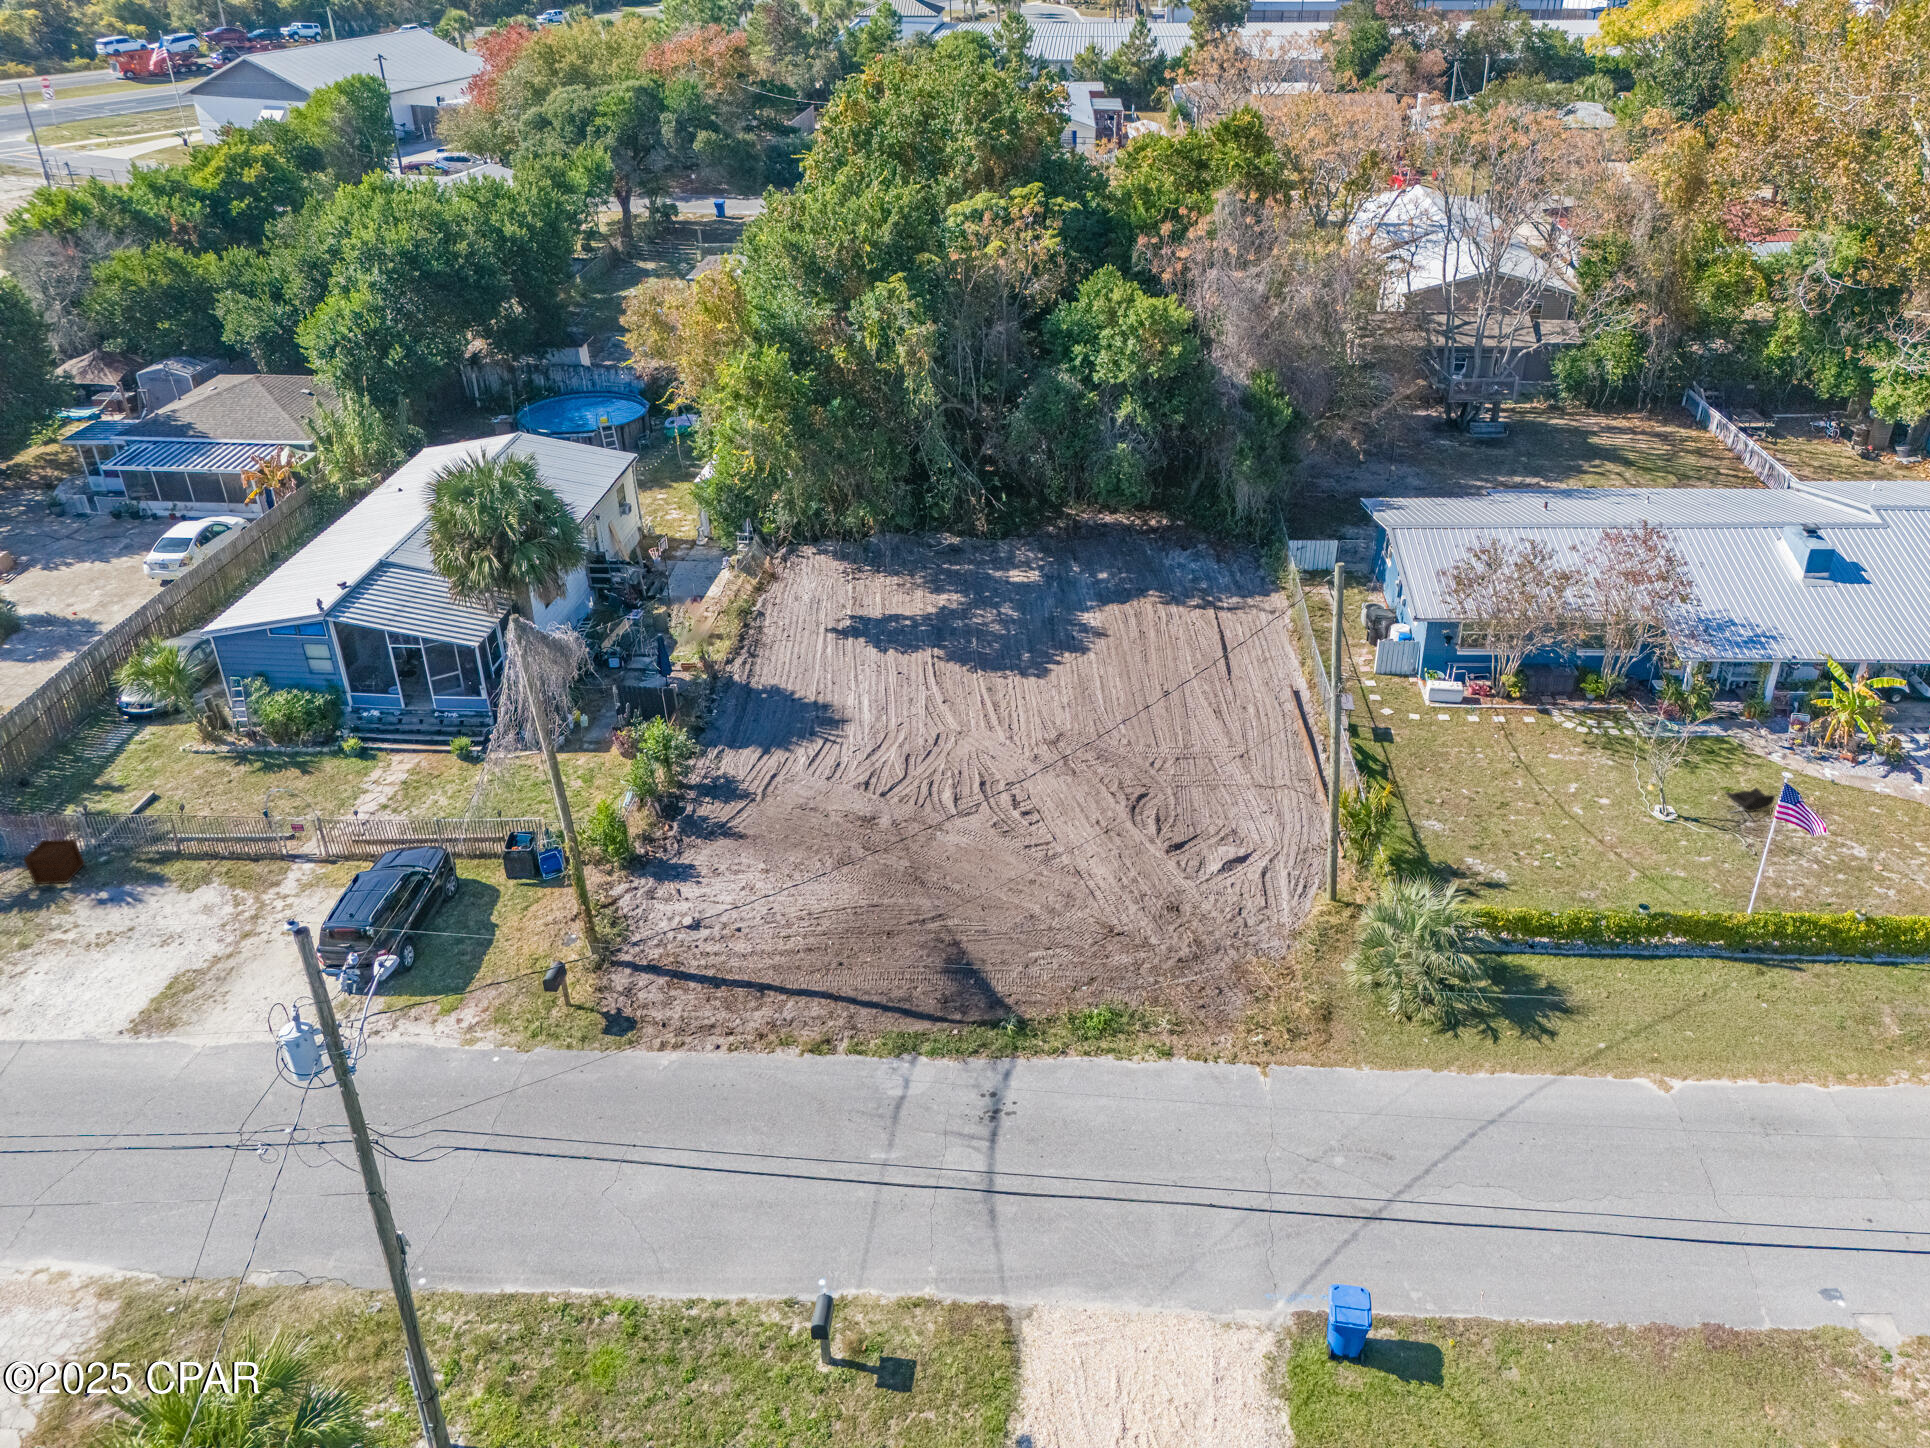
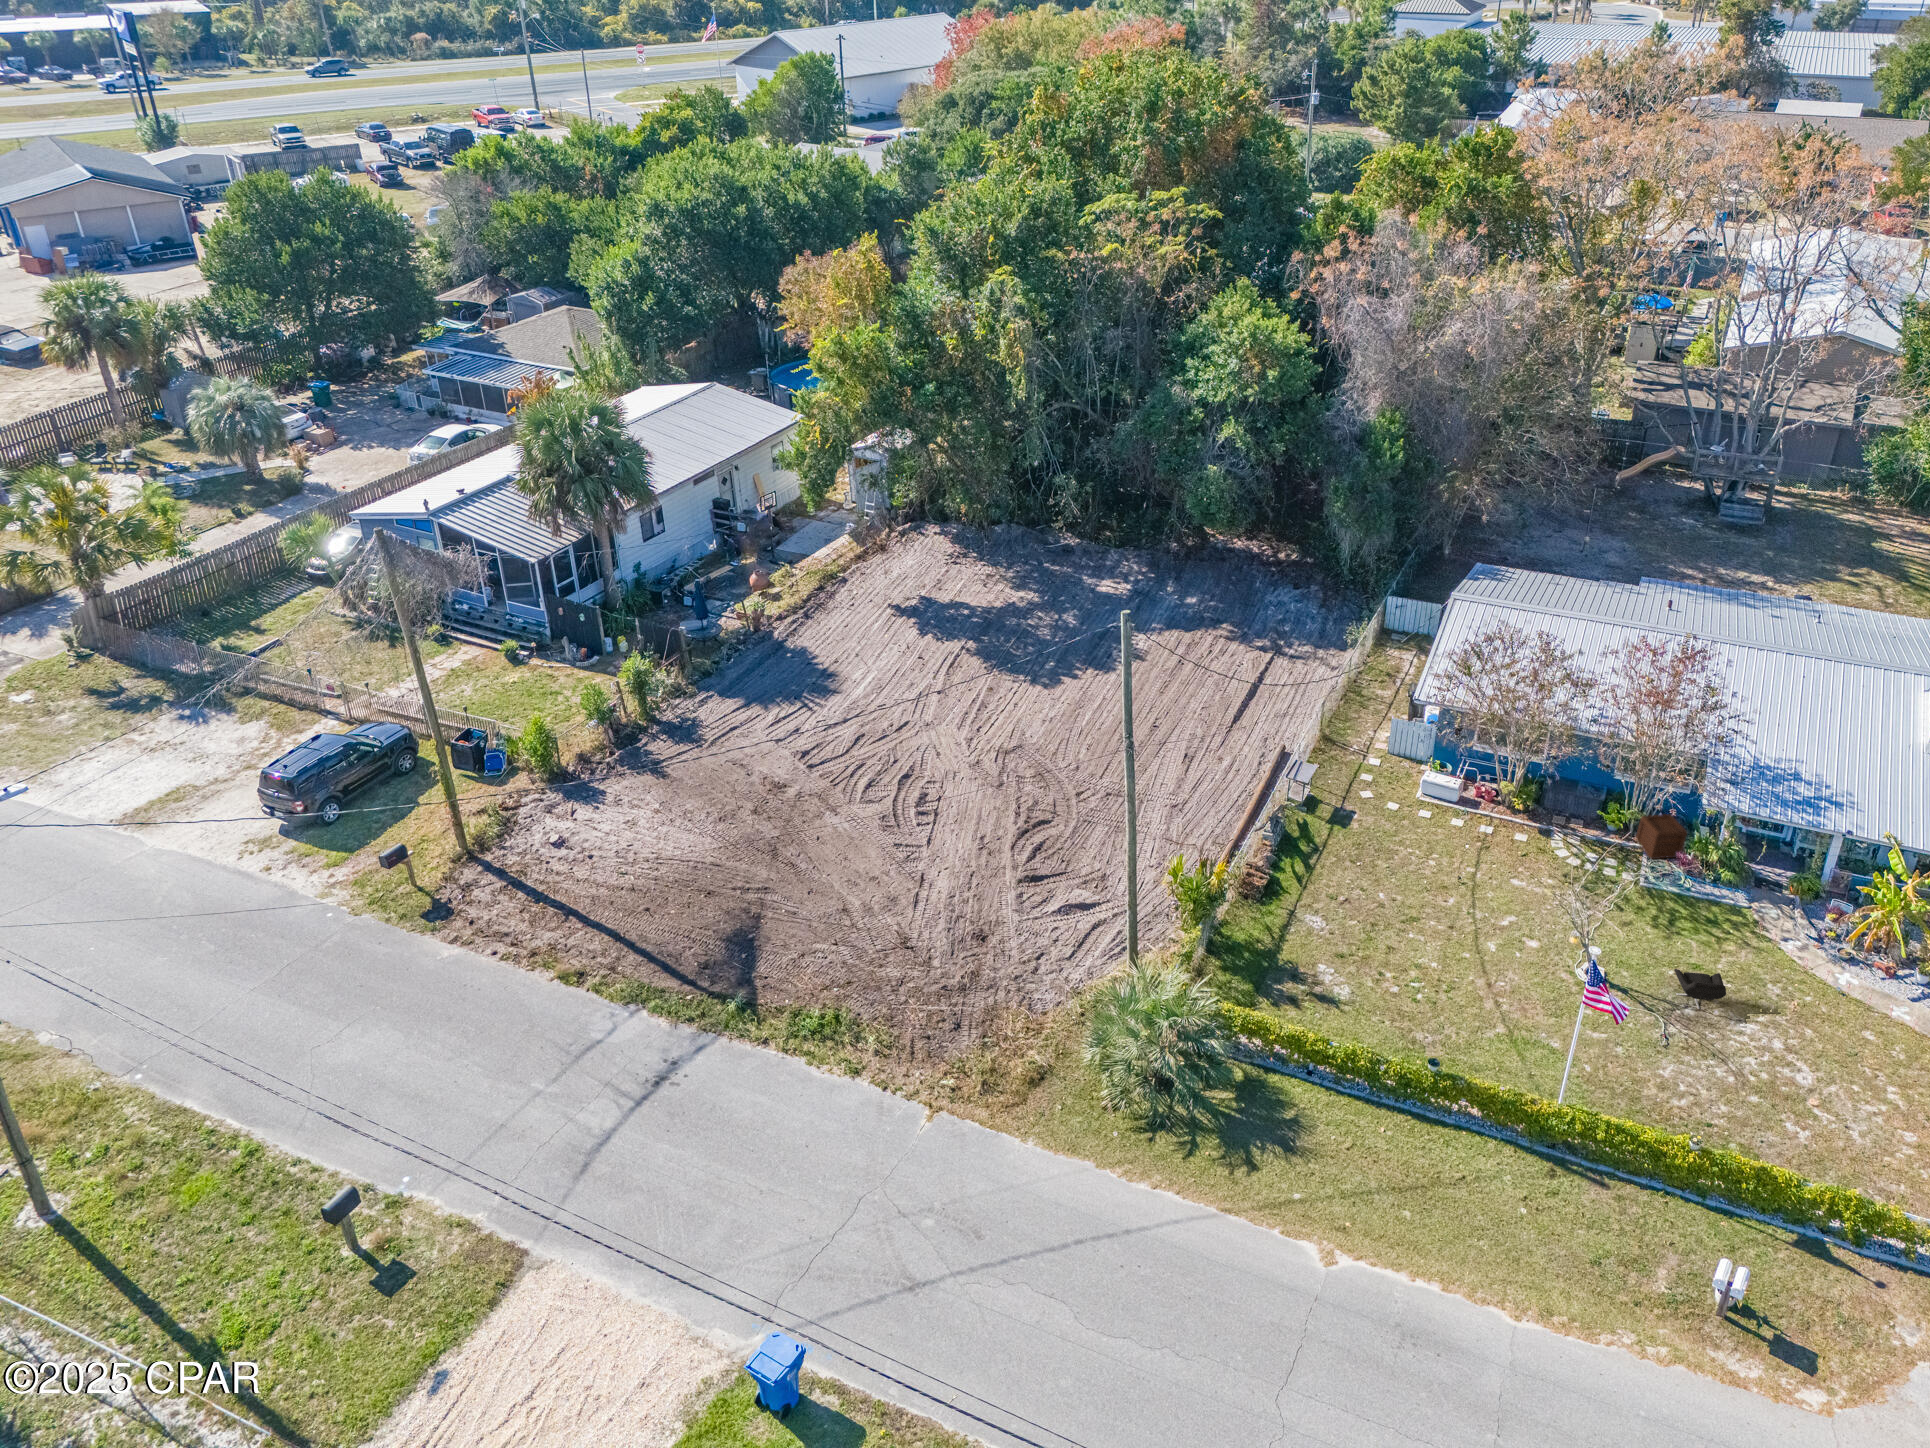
wooden crate: present [24,839,84,884] -> present [1636,814,1687,859]

